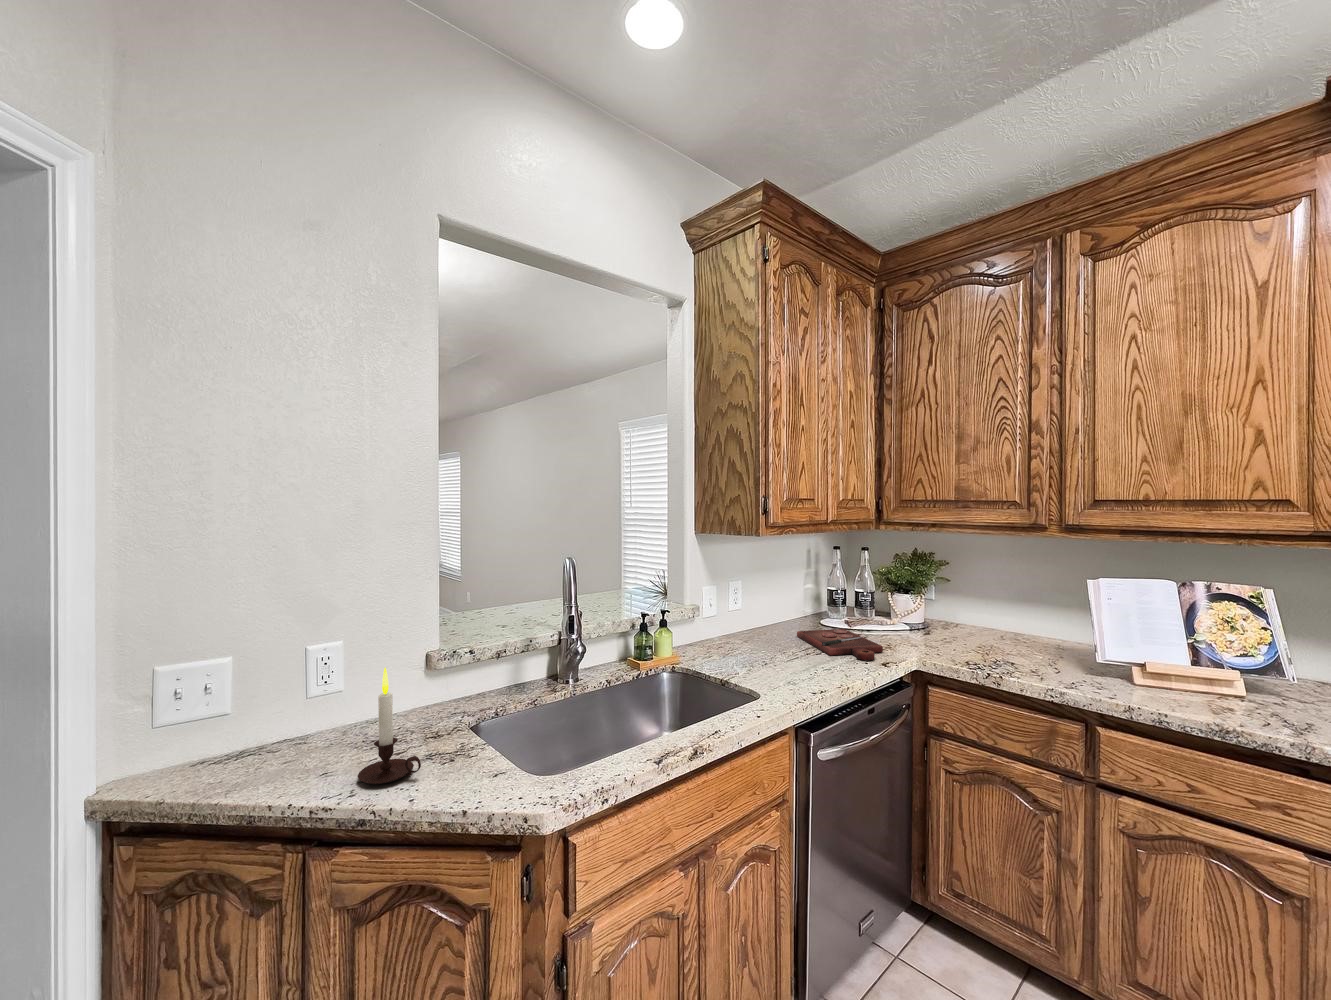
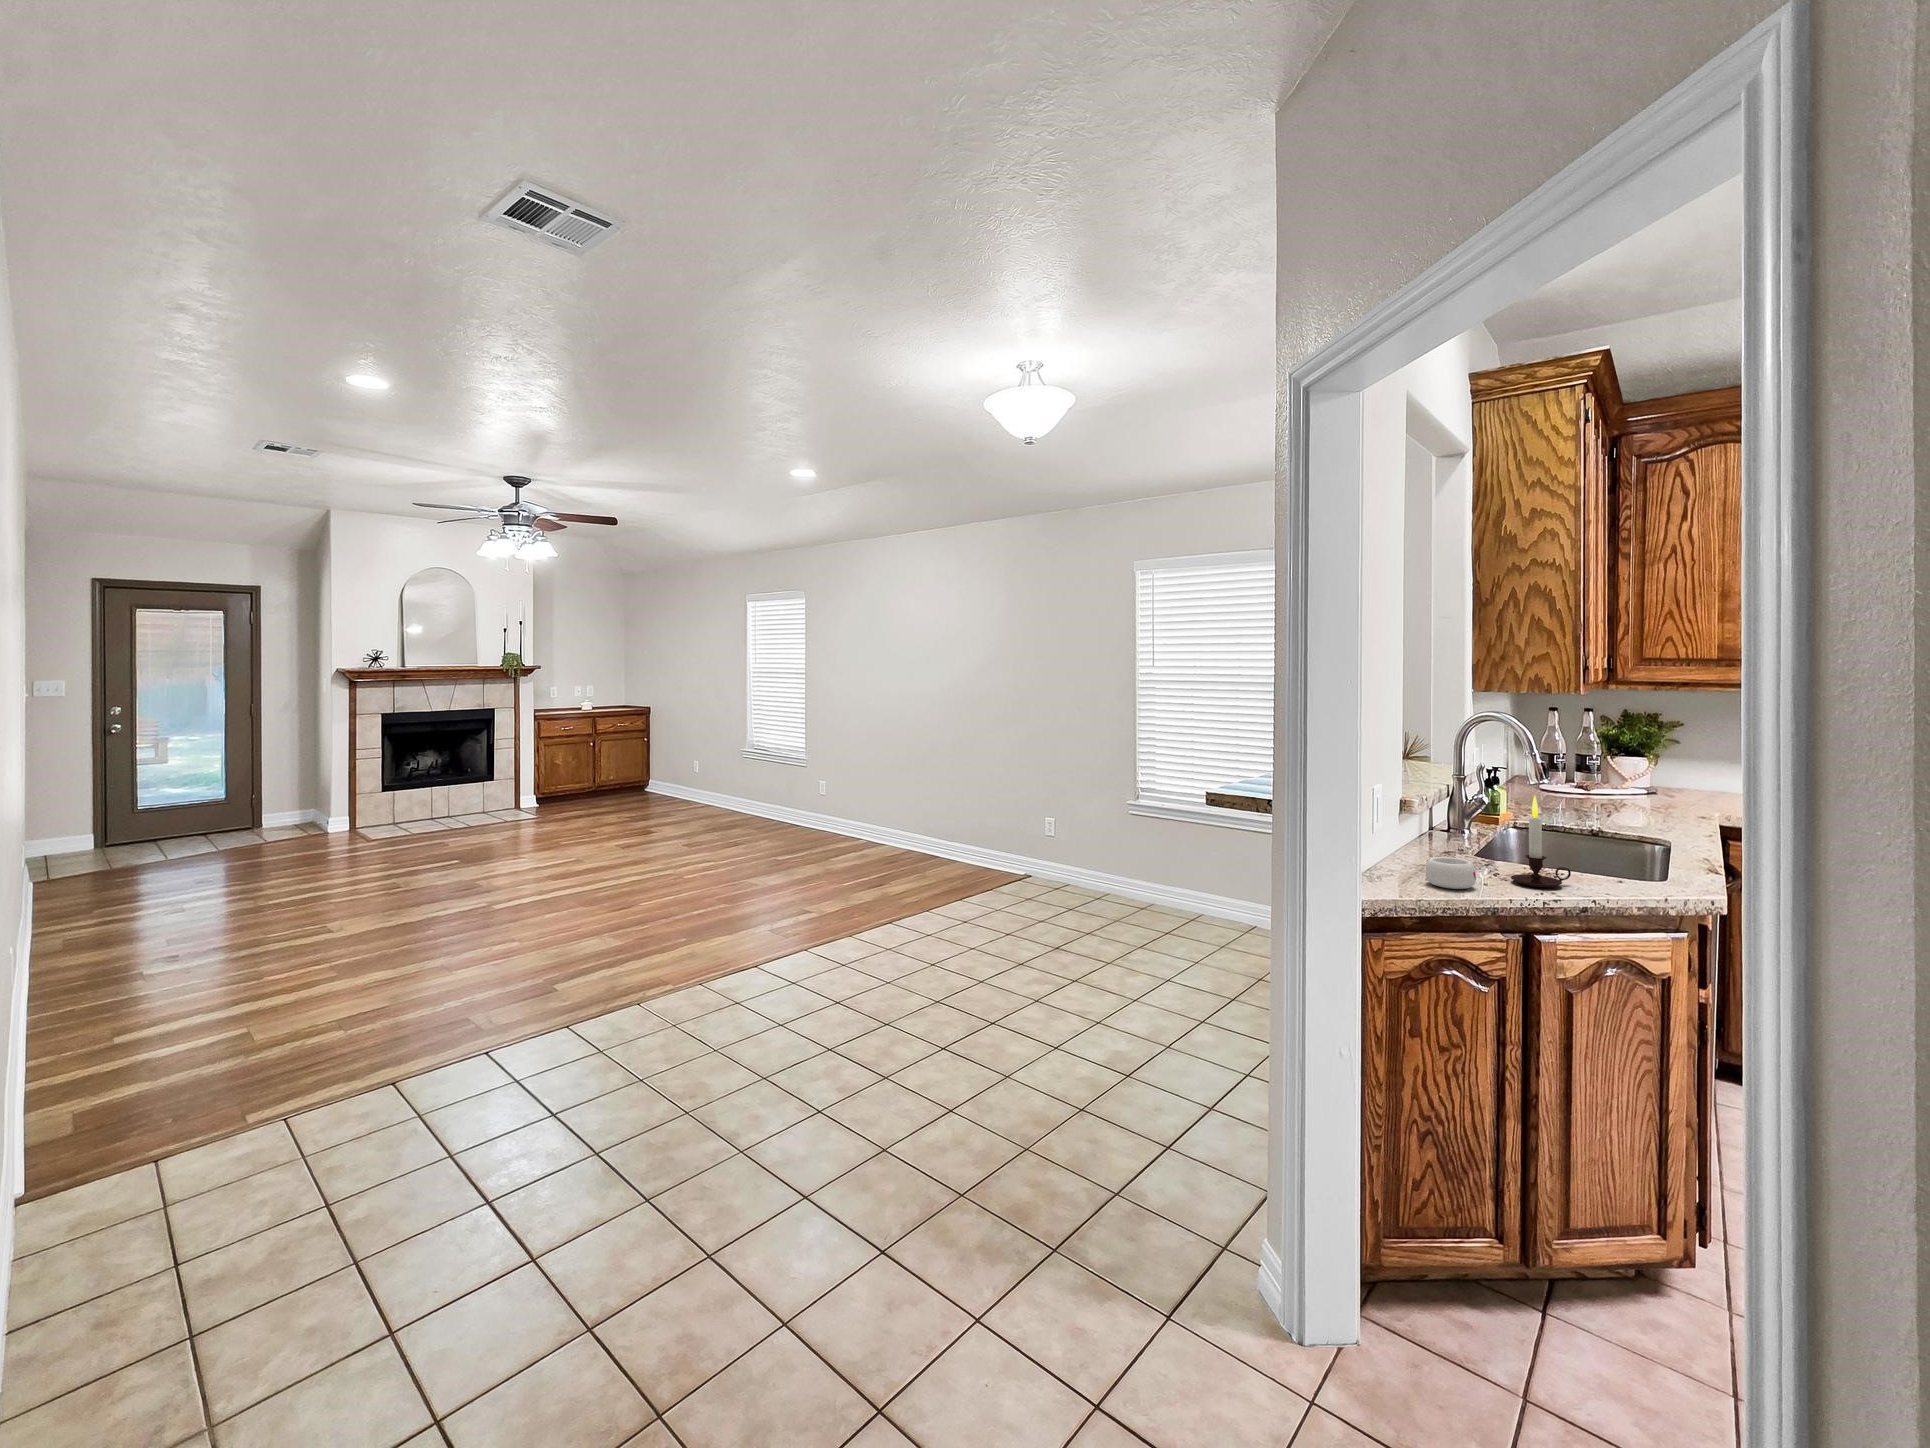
cutting board: present [797,629,883,660] -> none [1557,789,1687,811]
mug: none [257,734,323,780] -> present [1426,857,1476,889]

